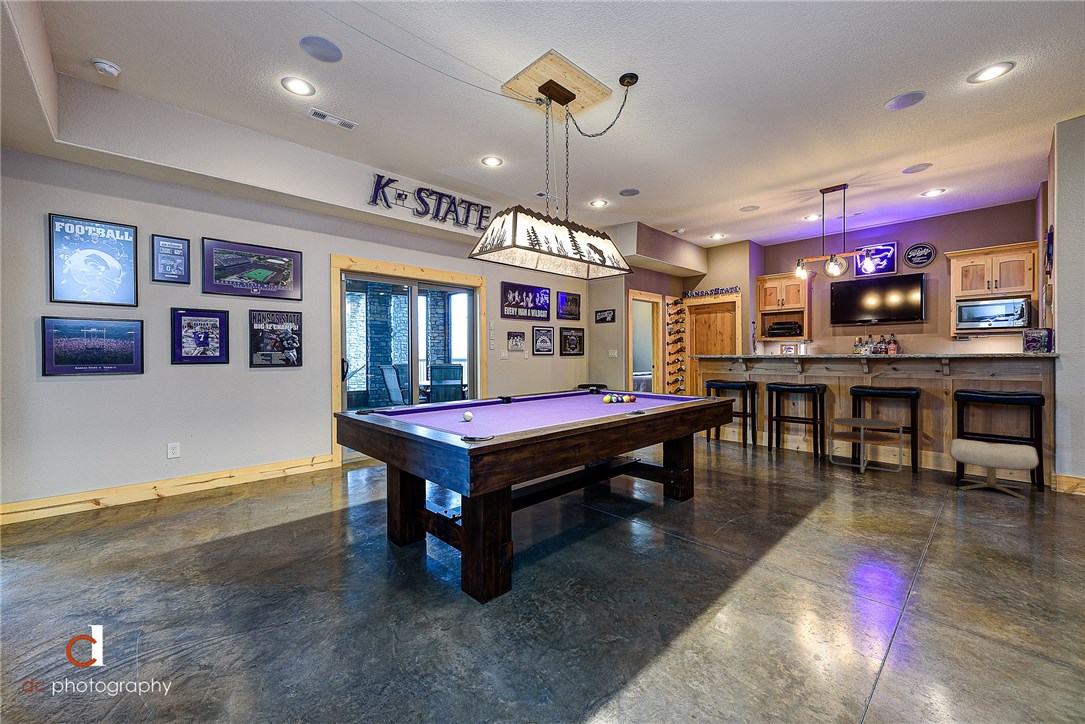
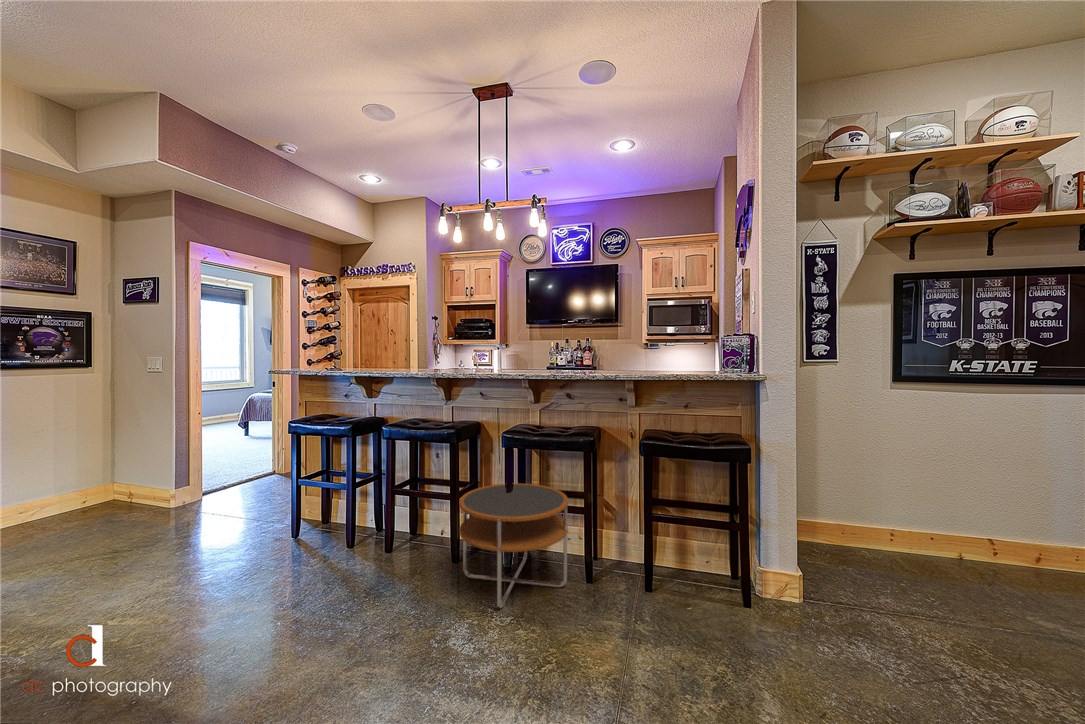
ottoman: present [950,439,1039,499] -> none [628,525,750,649]

